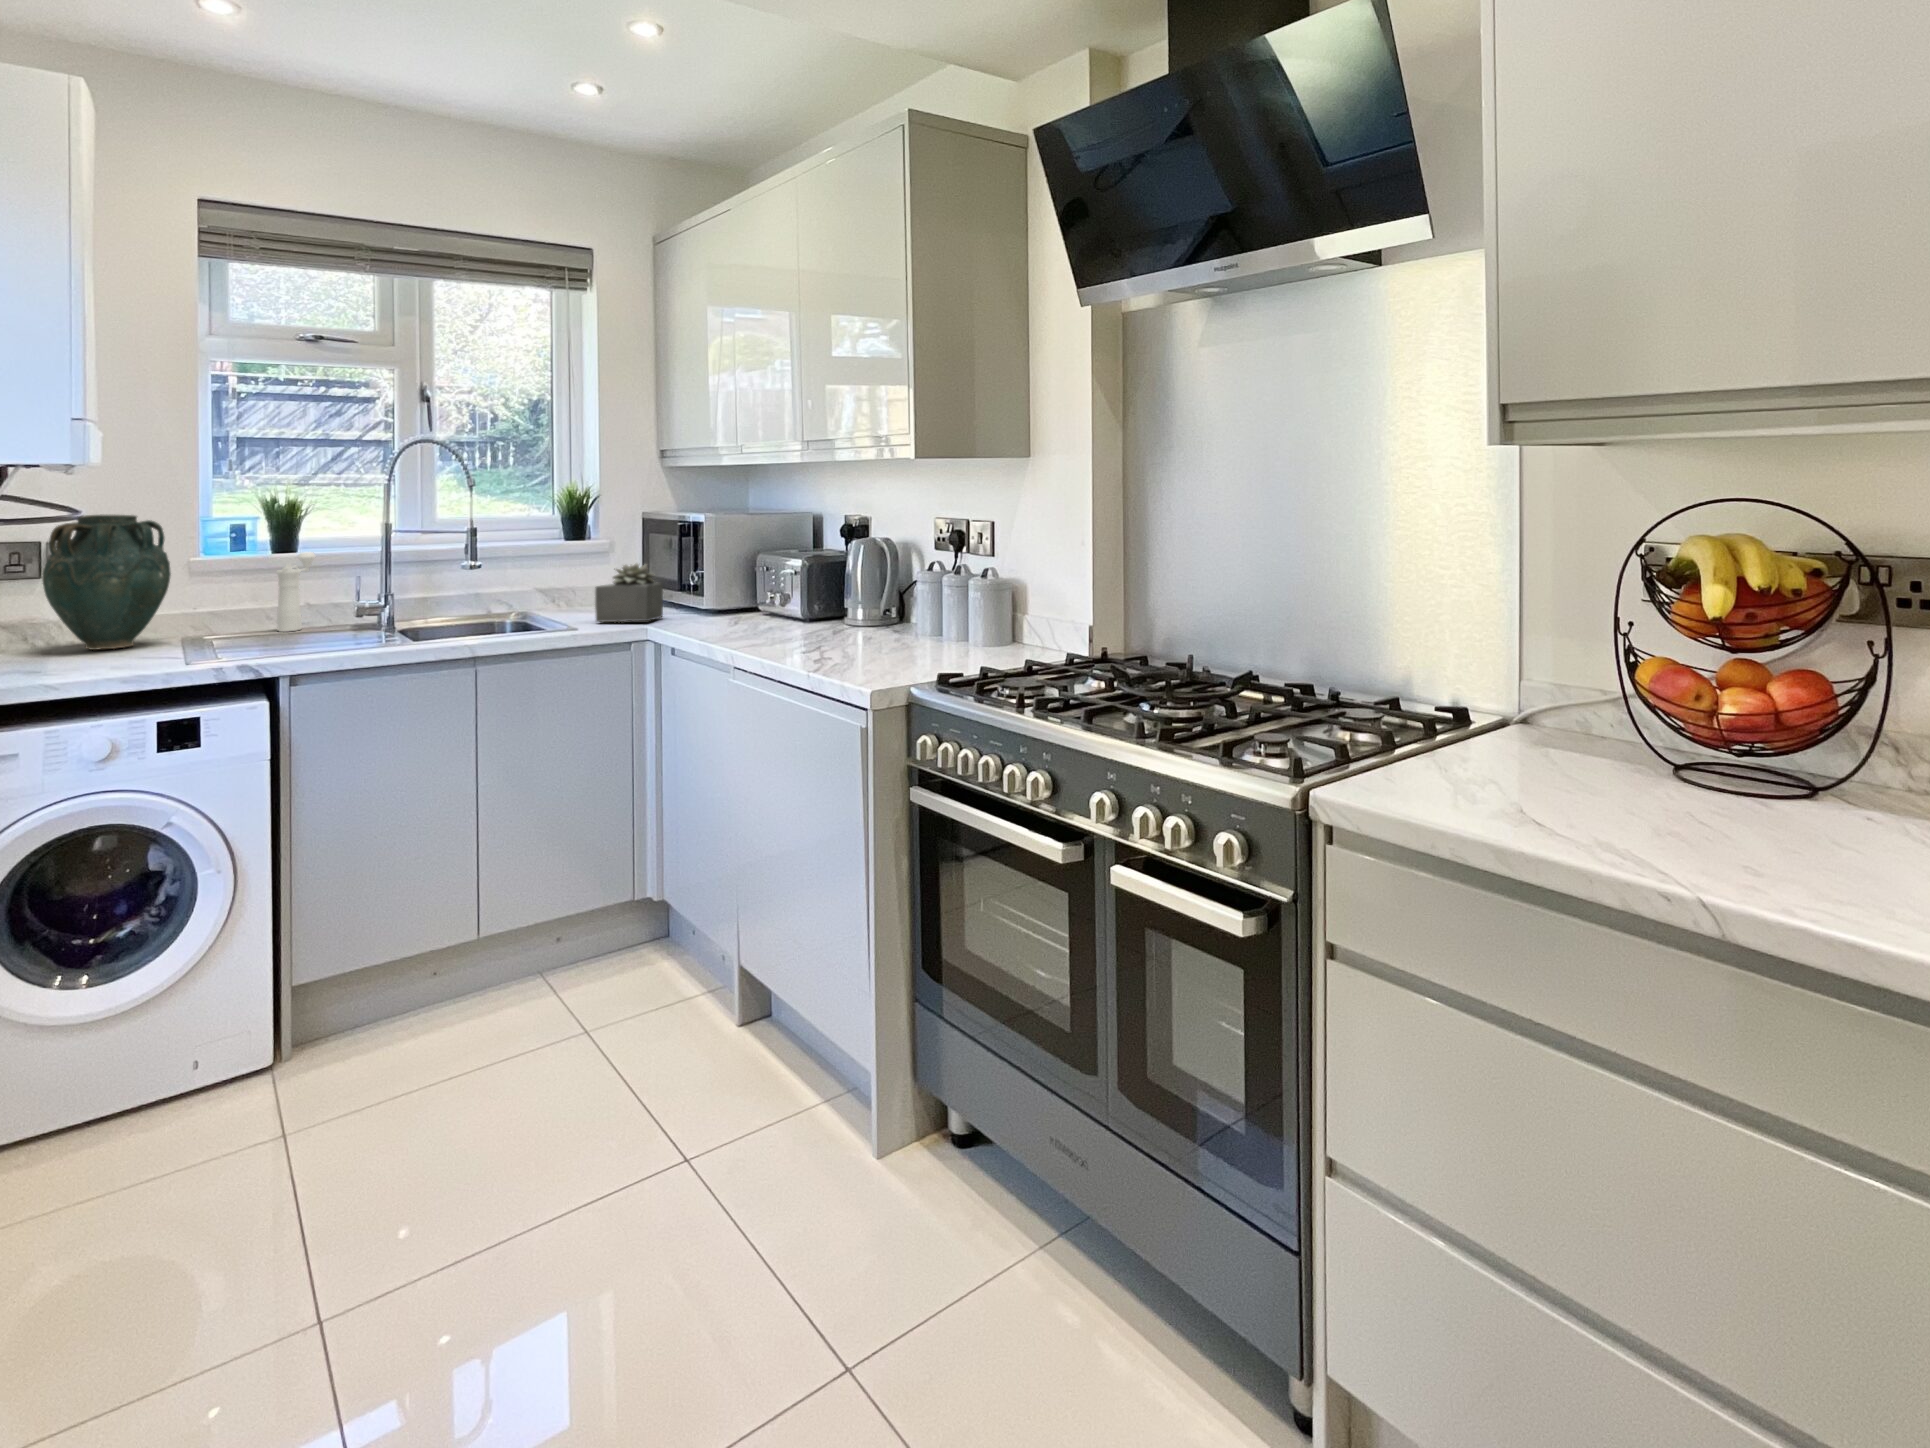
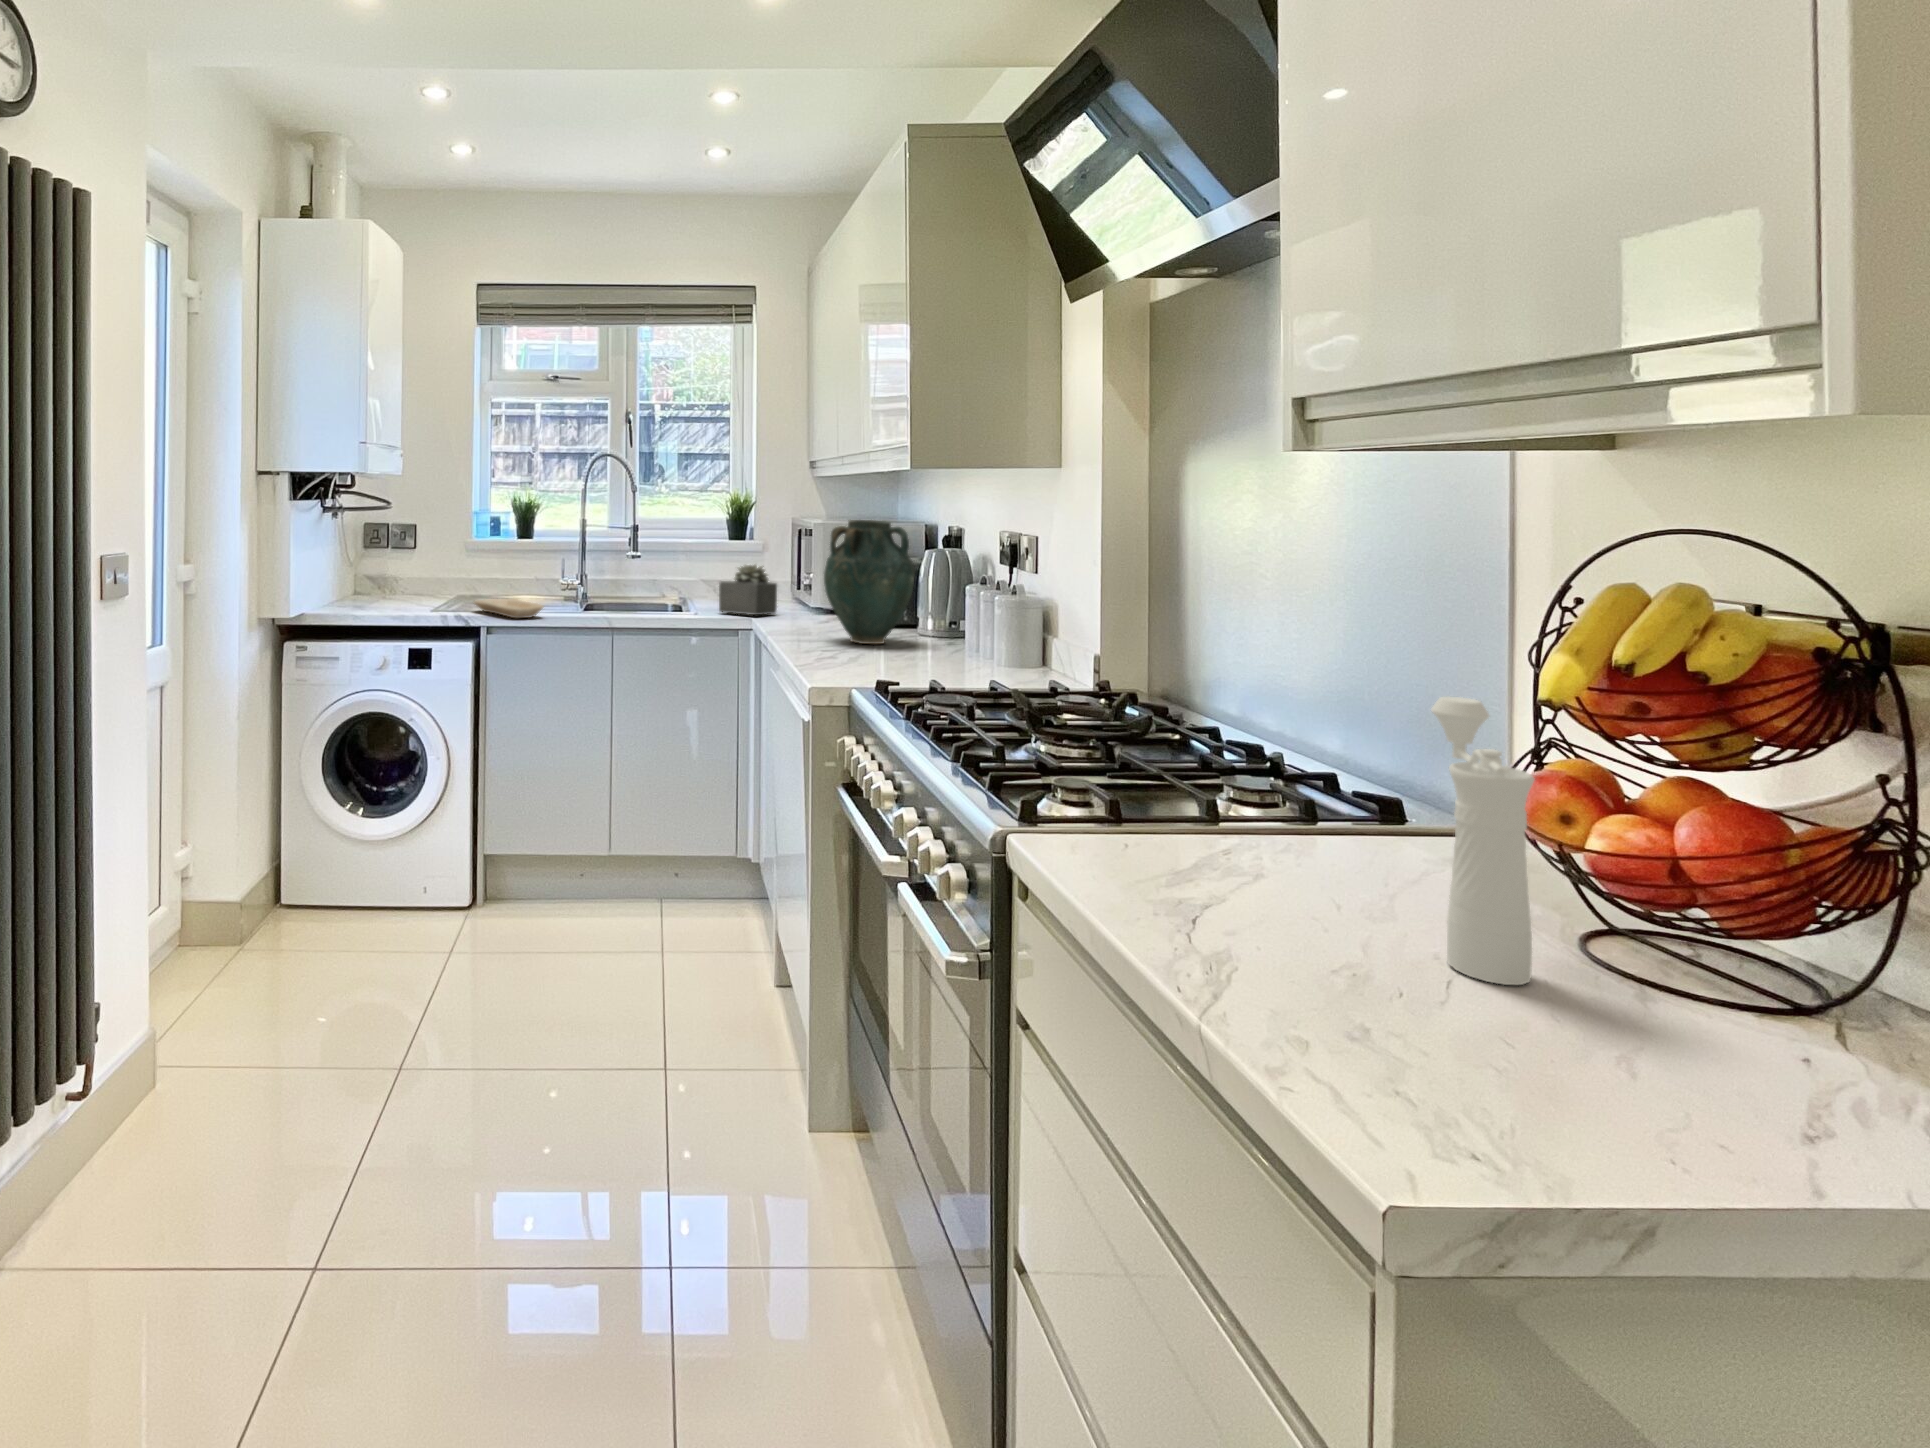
vase: present [43,515,171,650] -> present [824,520,915,644]
pepper mill: present [277,552,315,632] -> present [1431,697,1534,985]
tray: none [251,633,380,659] -> present [474,599,543,618]

